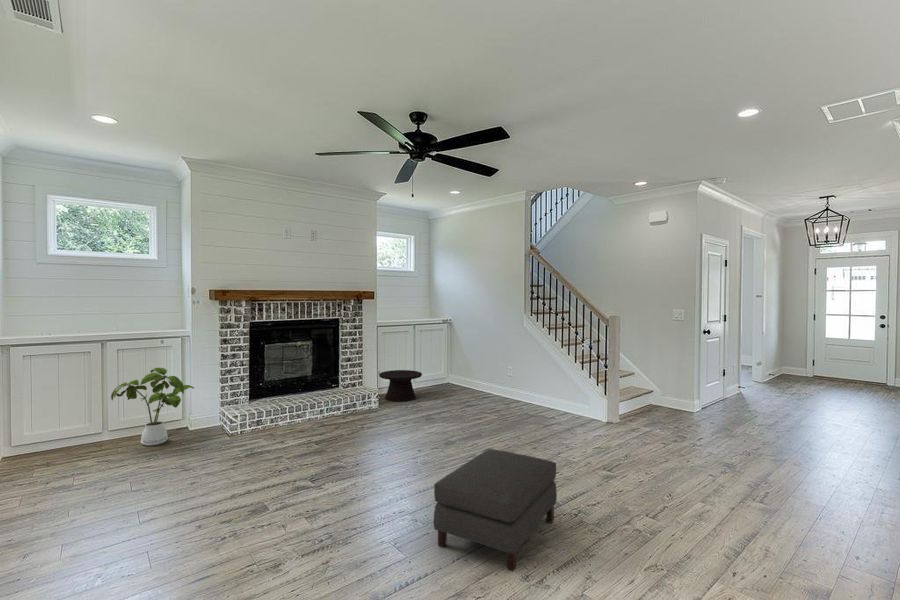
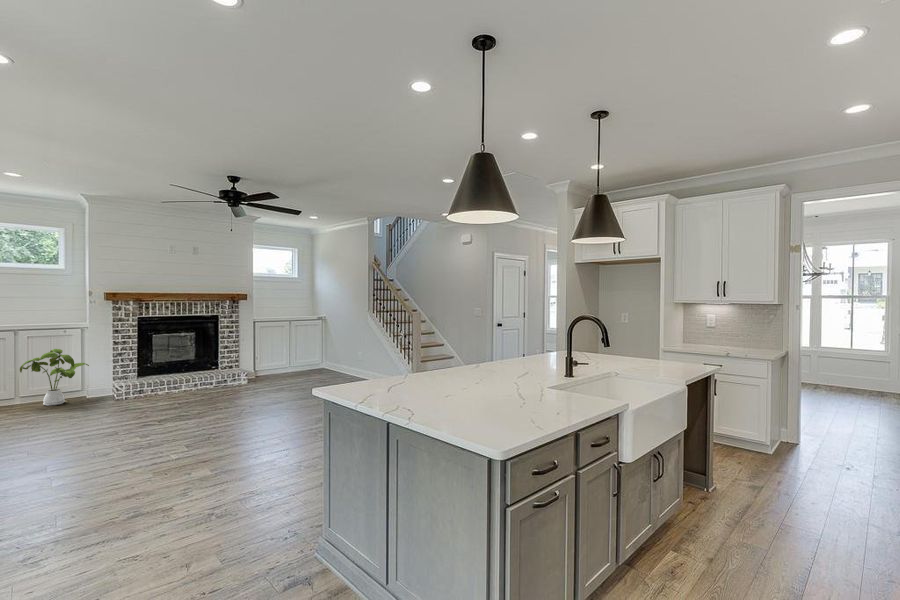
side table: present [379,370,422,402] -> none [254,356,289,380]
ottoman: present [434,449,557,571] -> none [198,396,293,457]

